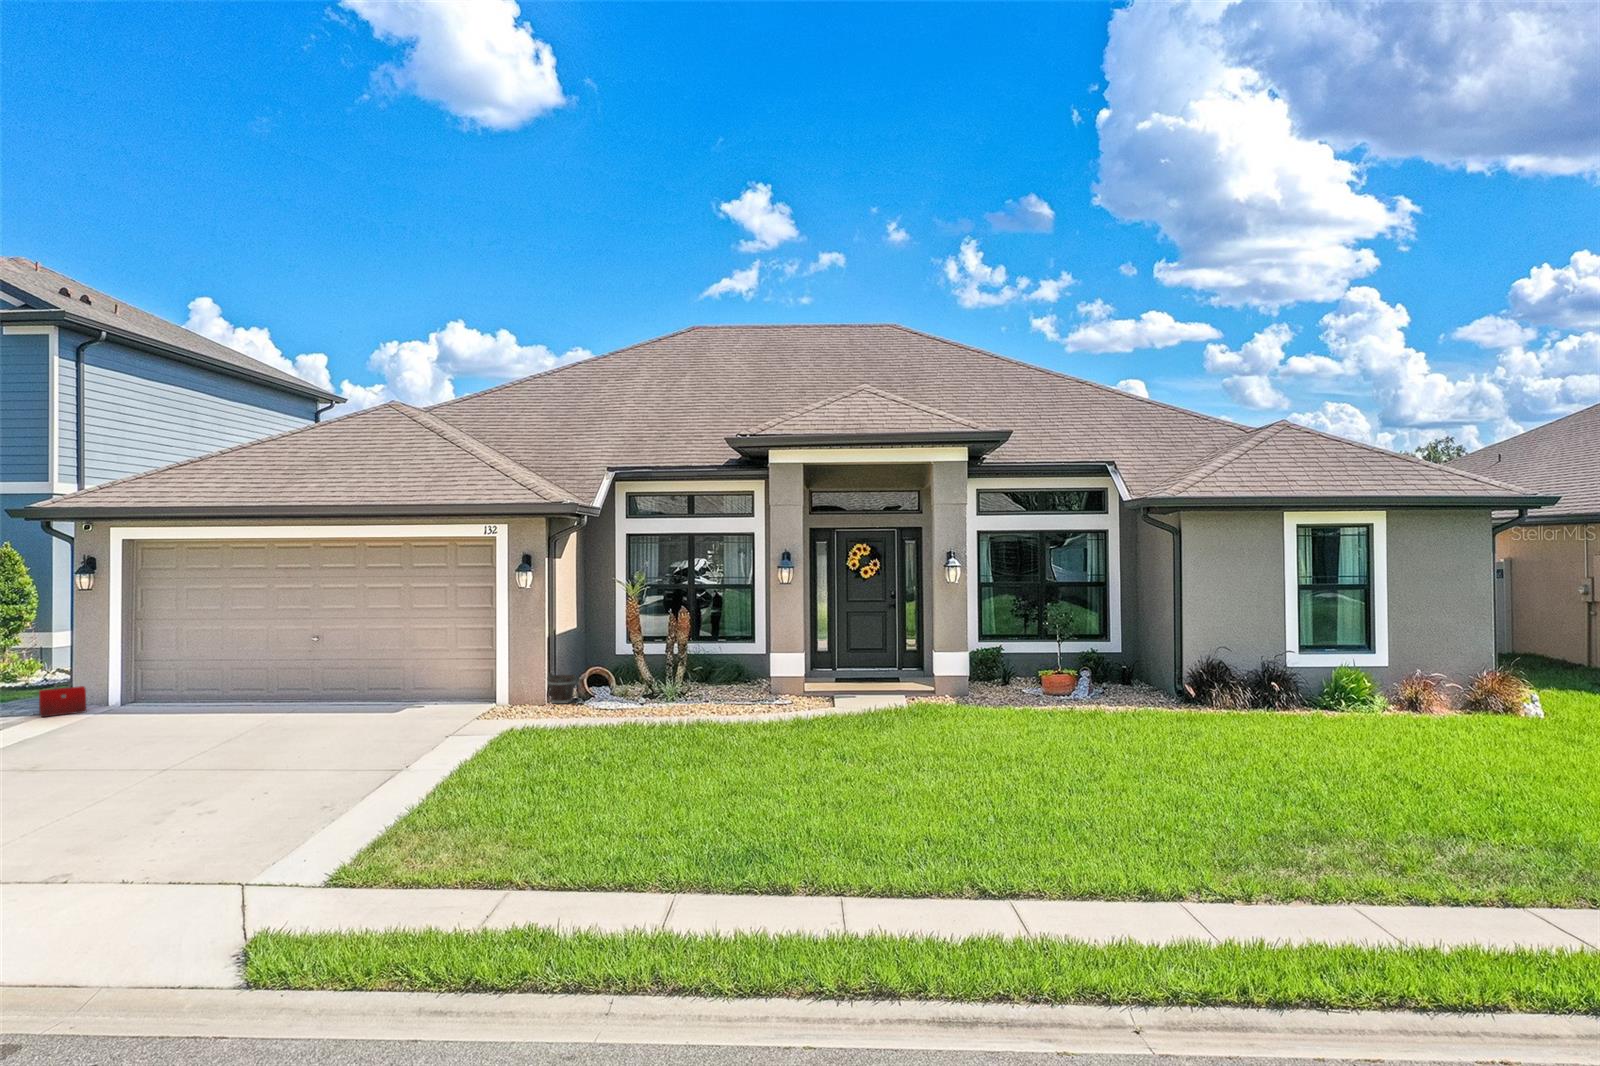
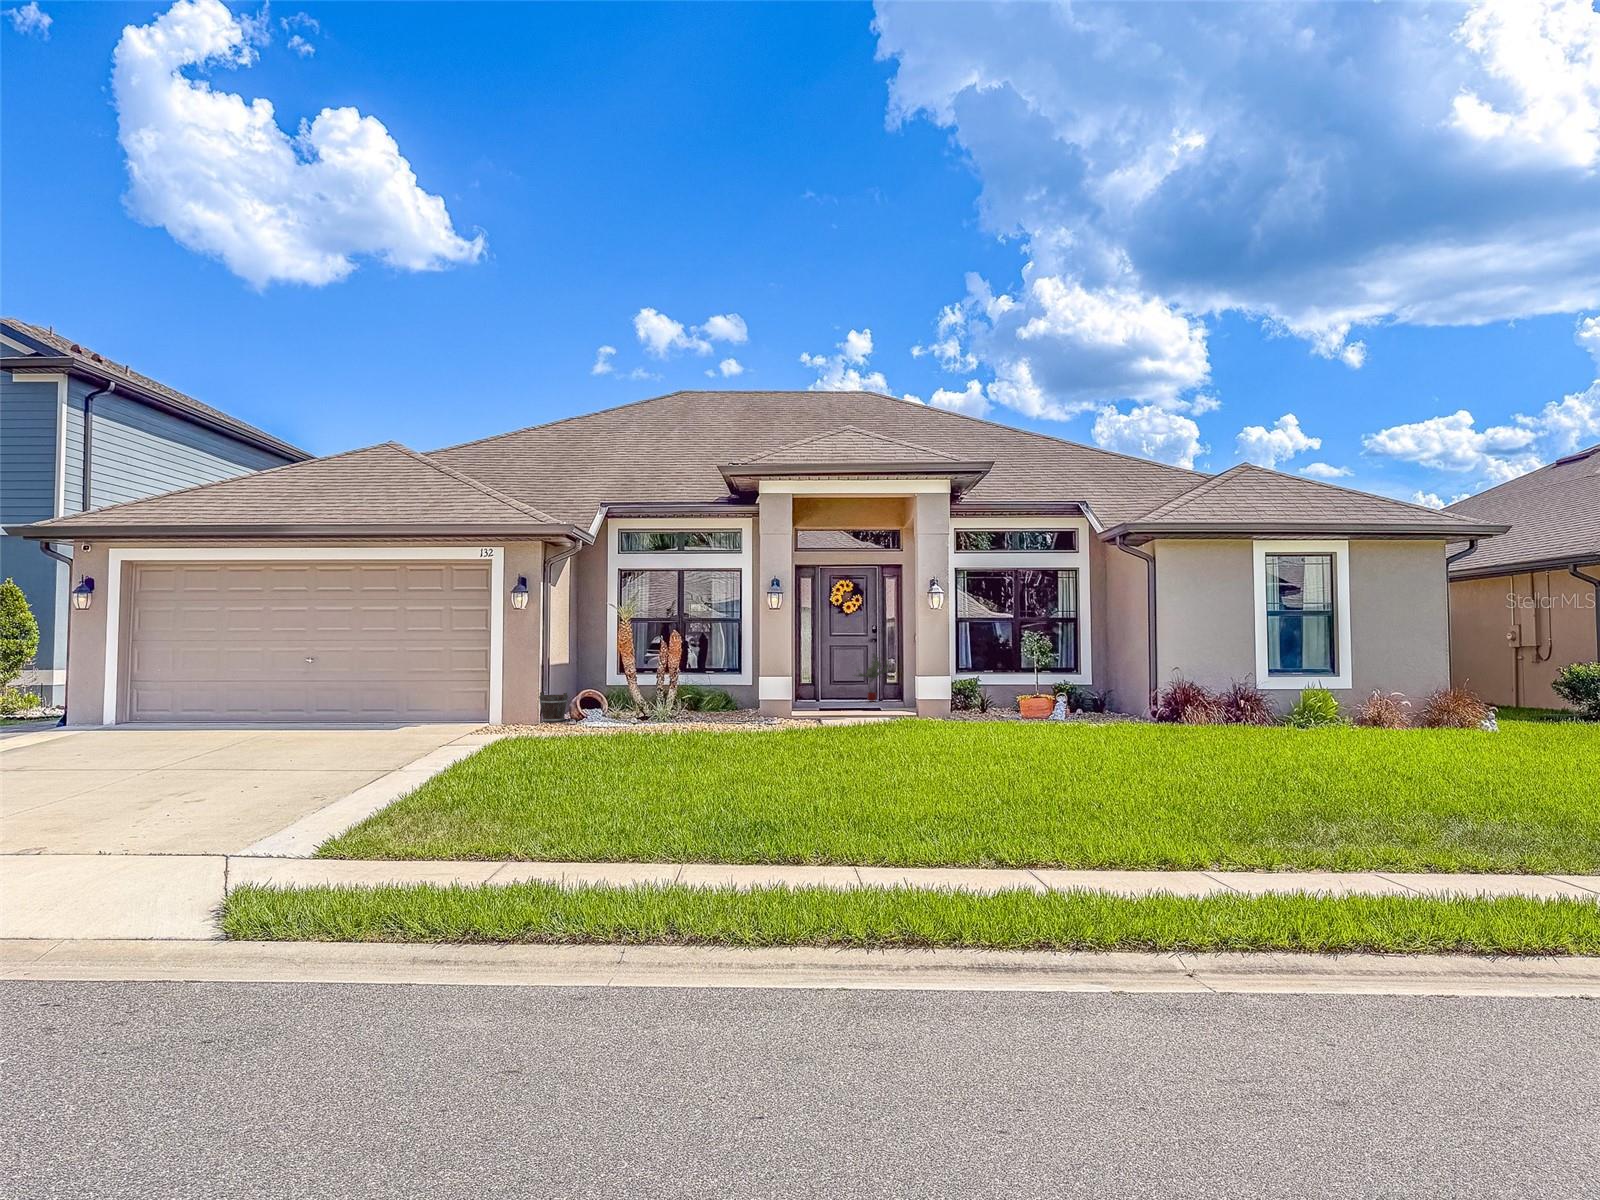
potted tree: none [868,620,909,671] -> present [856,654,891,701]
toolbox: present [39,683,86,717] -> none [19,698,69,731]

